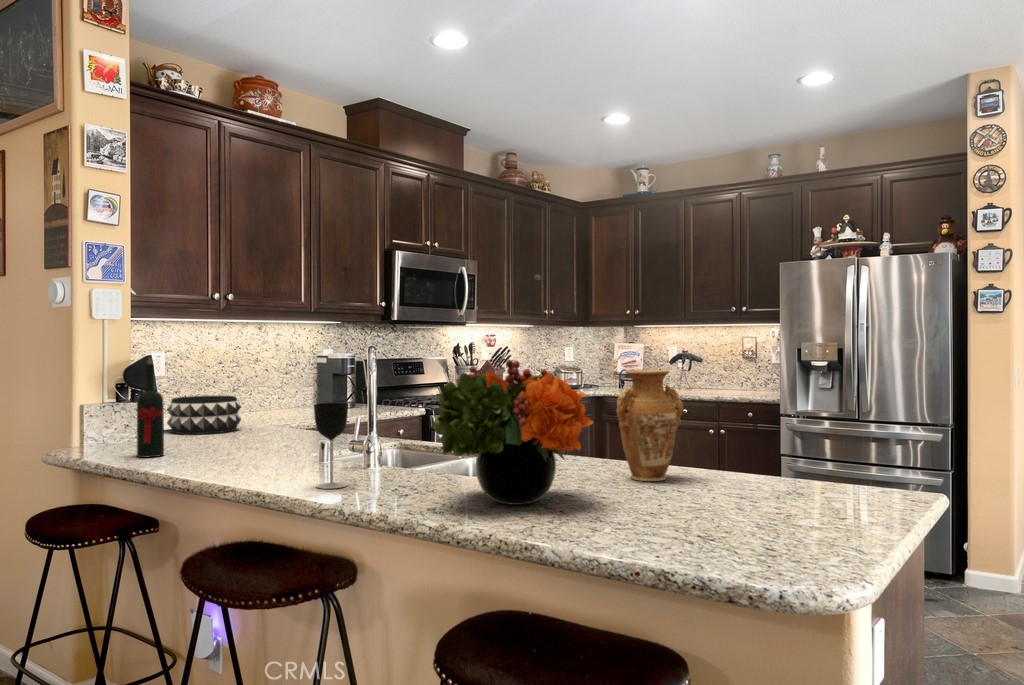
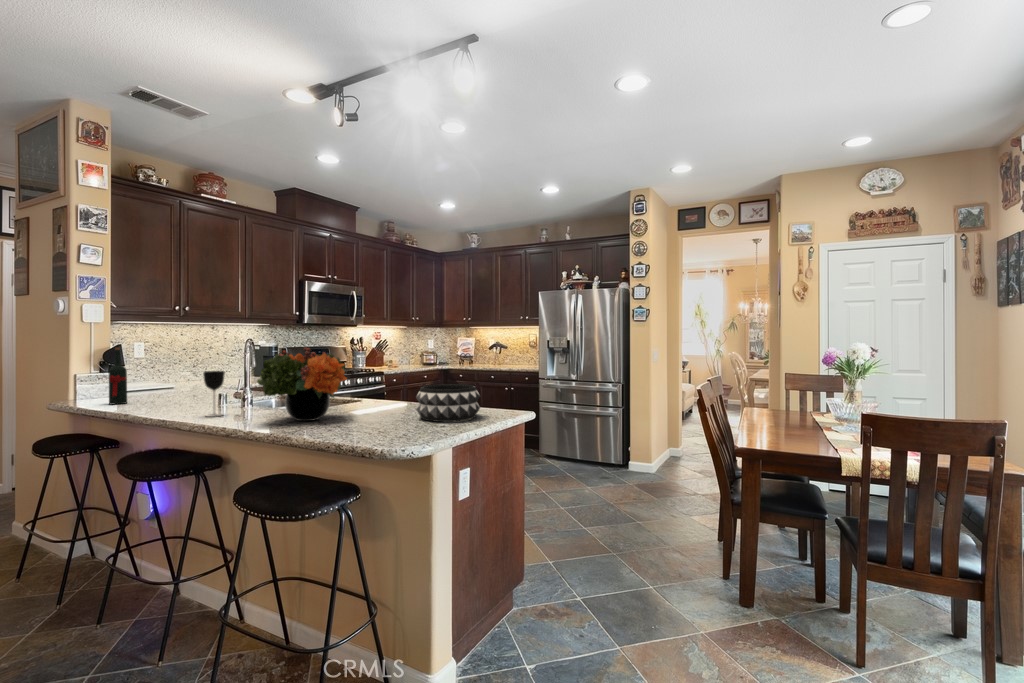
vase: present [617,369,683,481] -> none [377,352,416,410]
decorative bowl: present [167,395,241,434] -> present [416,384,480,422]

